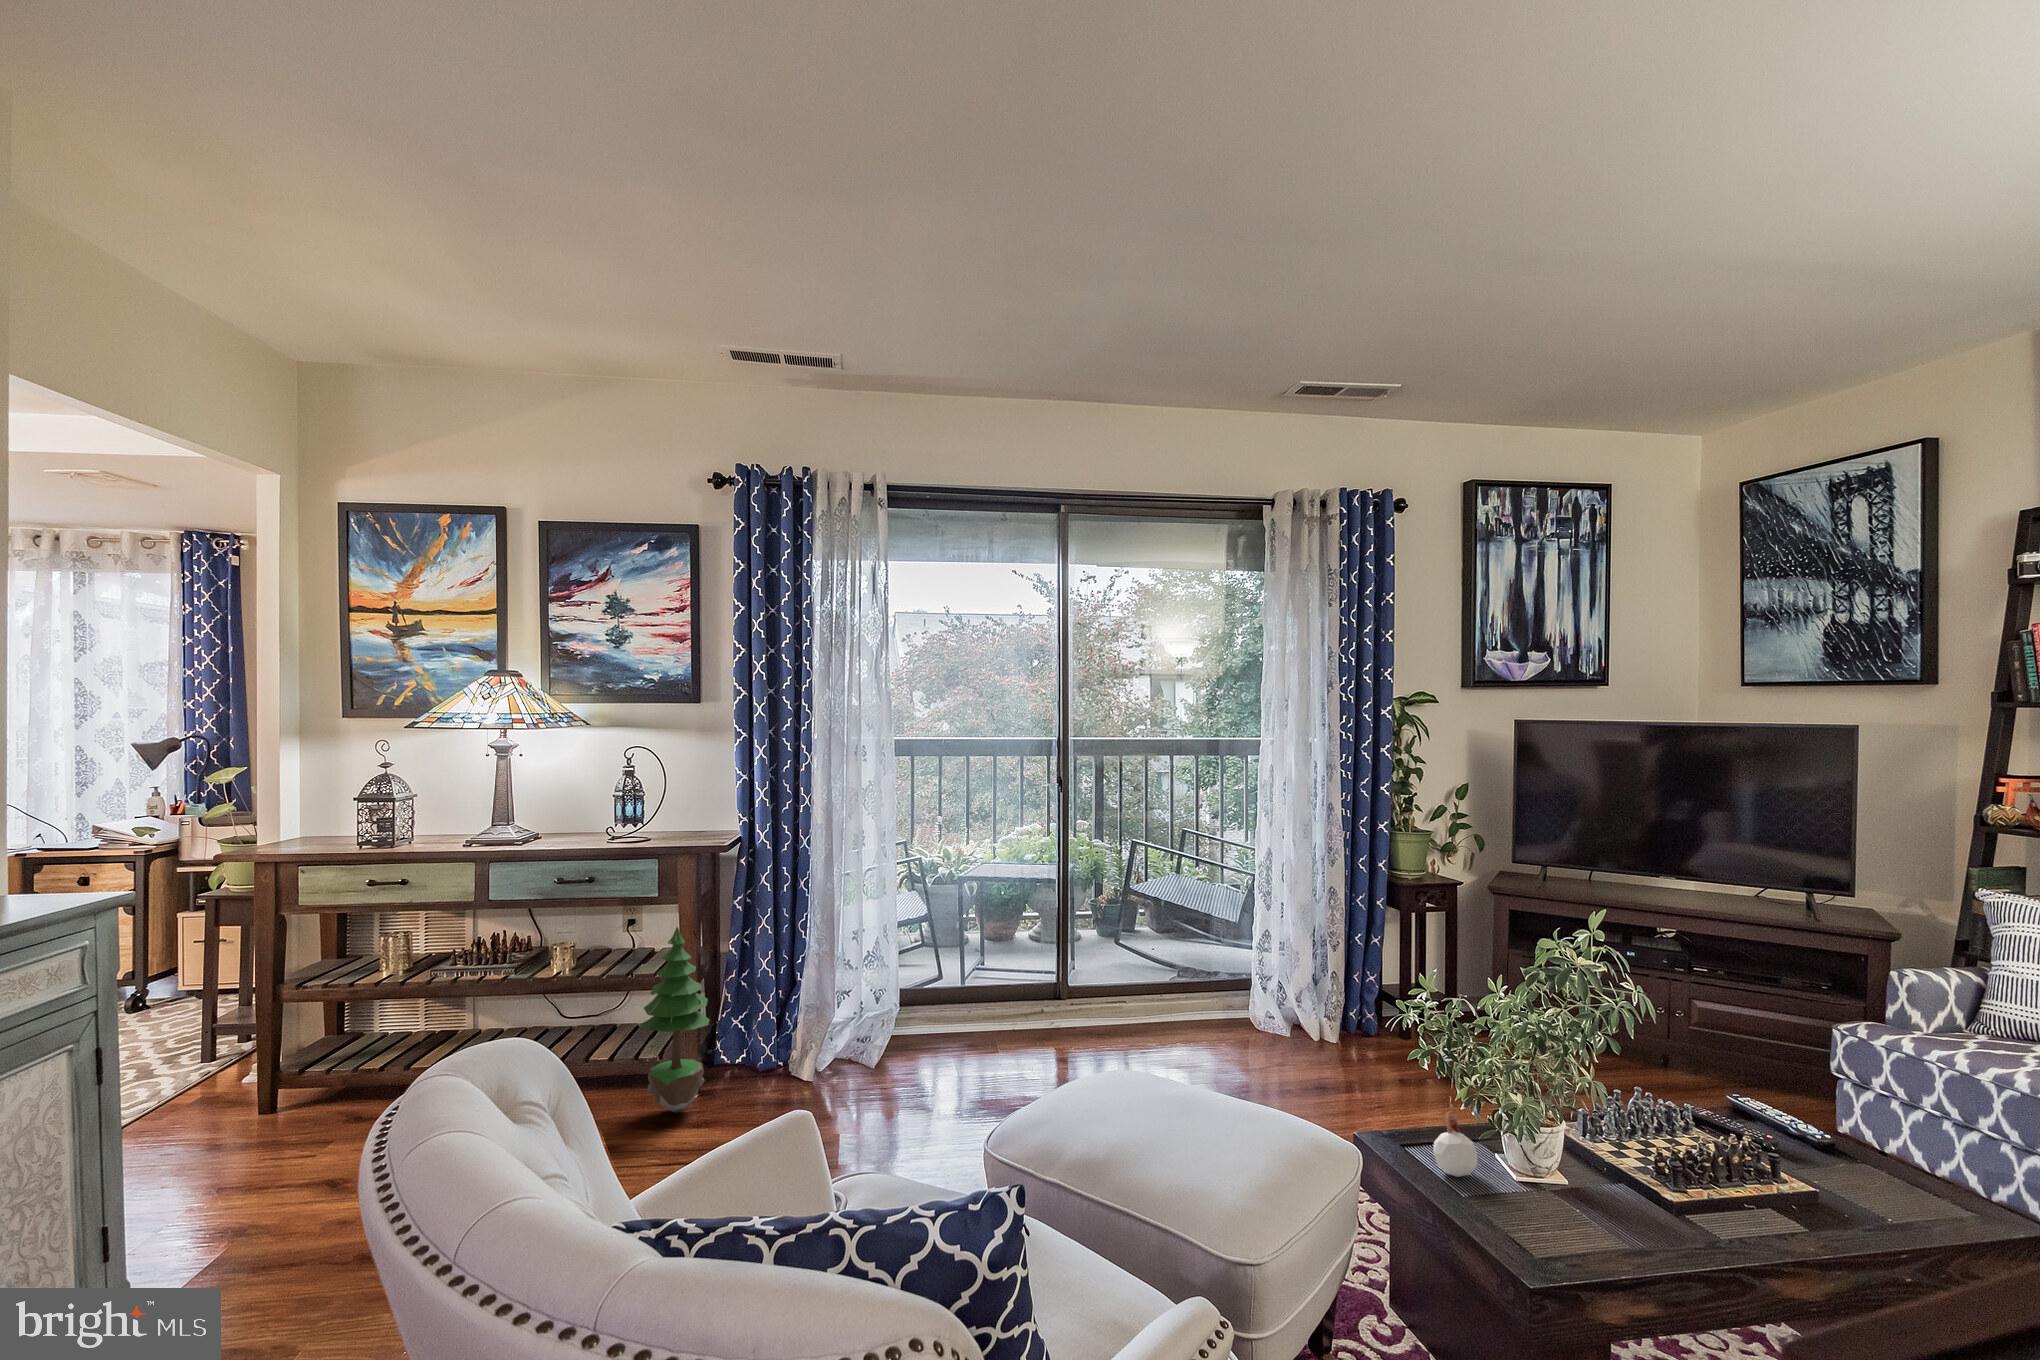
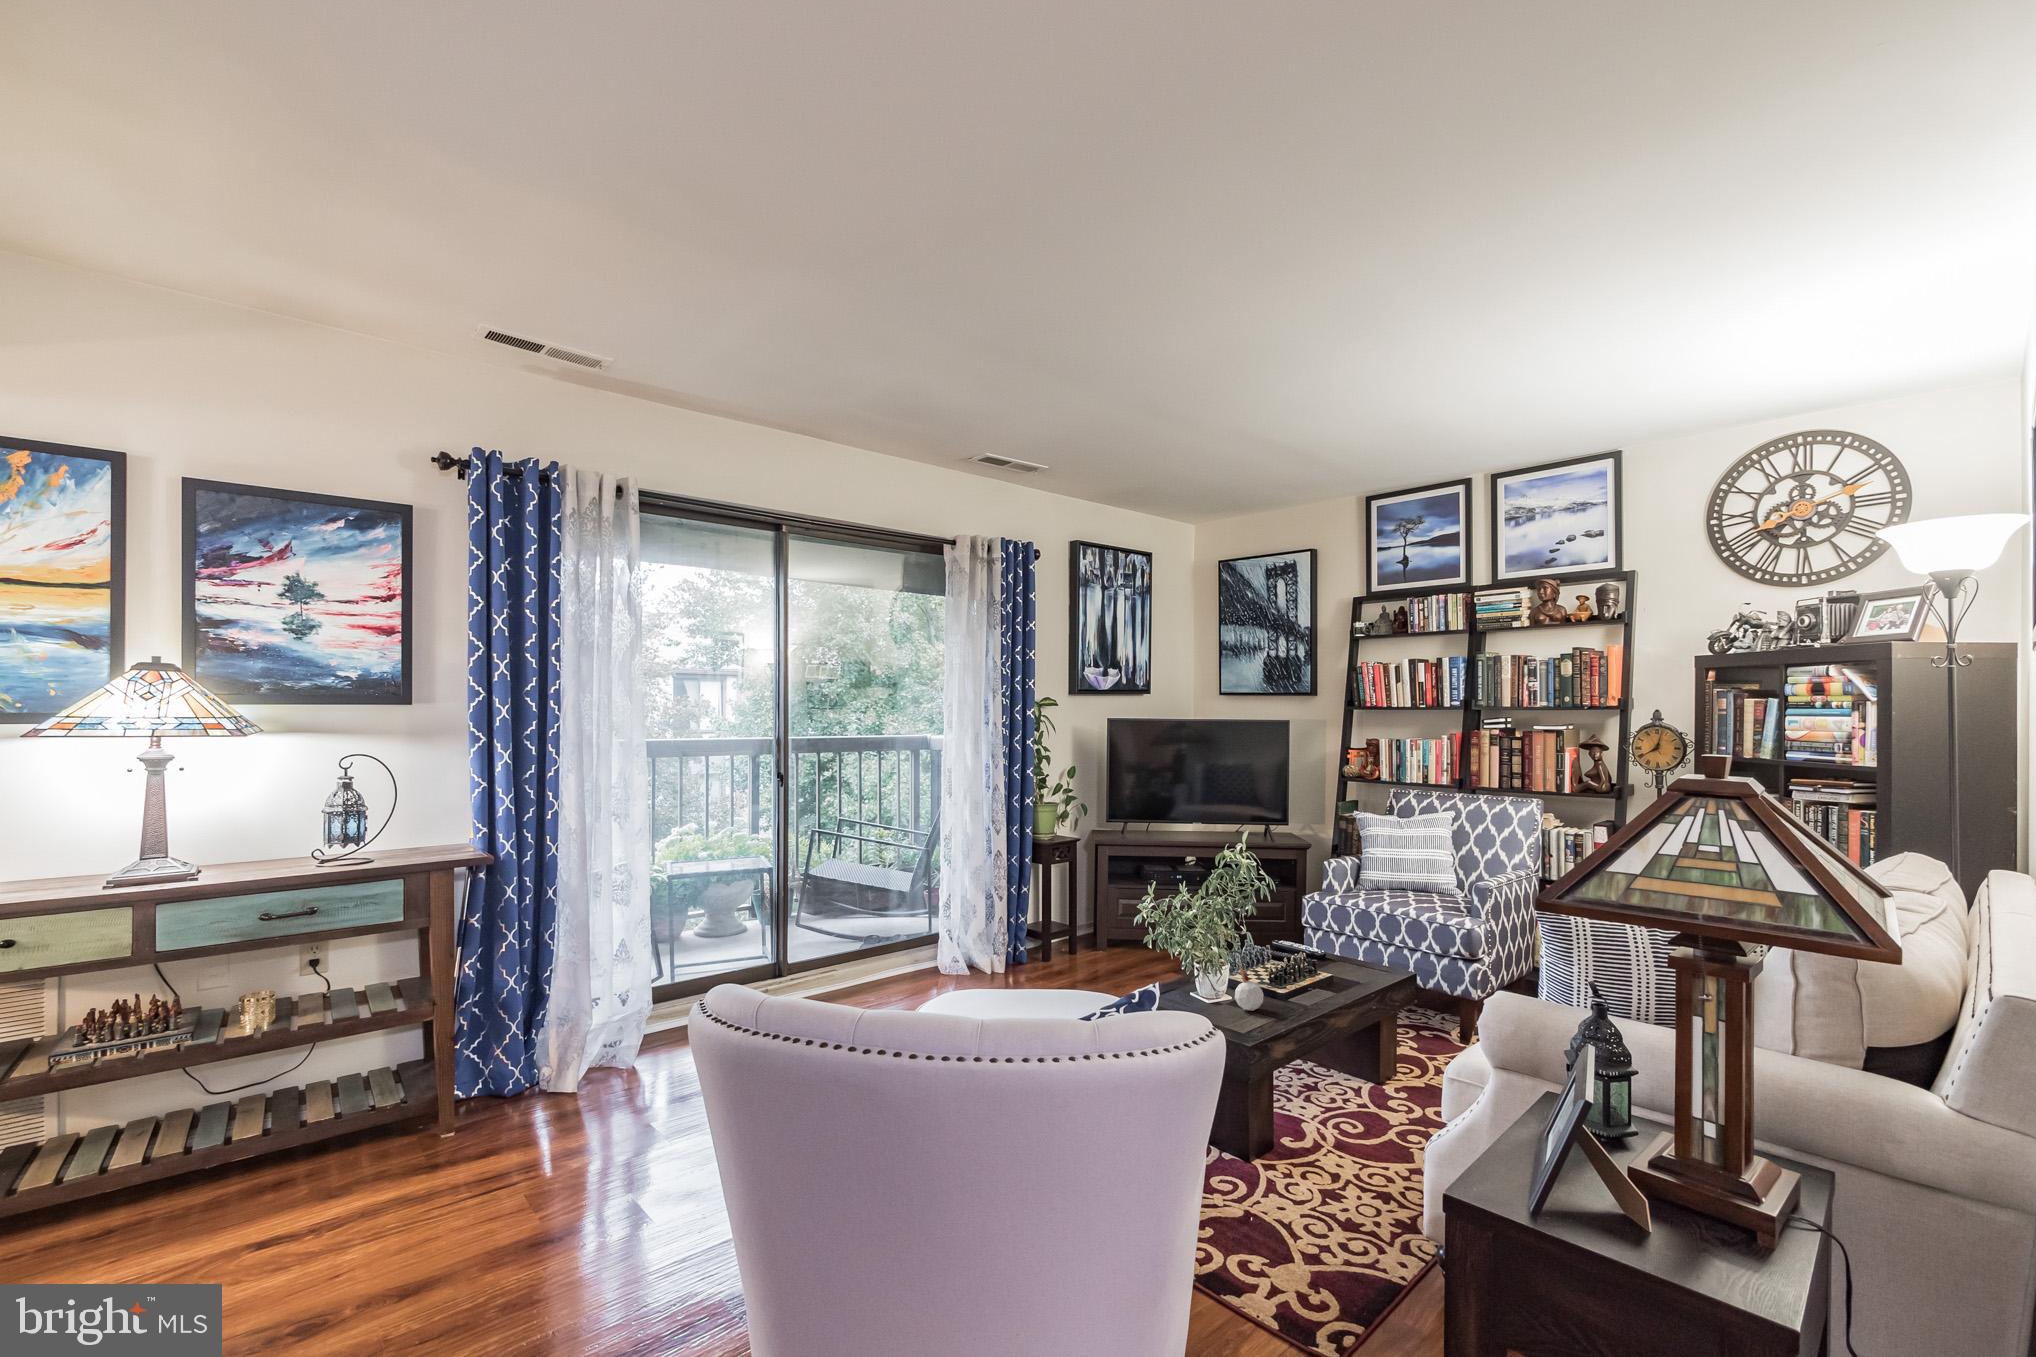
potted tree: present [640,927,710,1113] -> none [401,950,490,1163]

